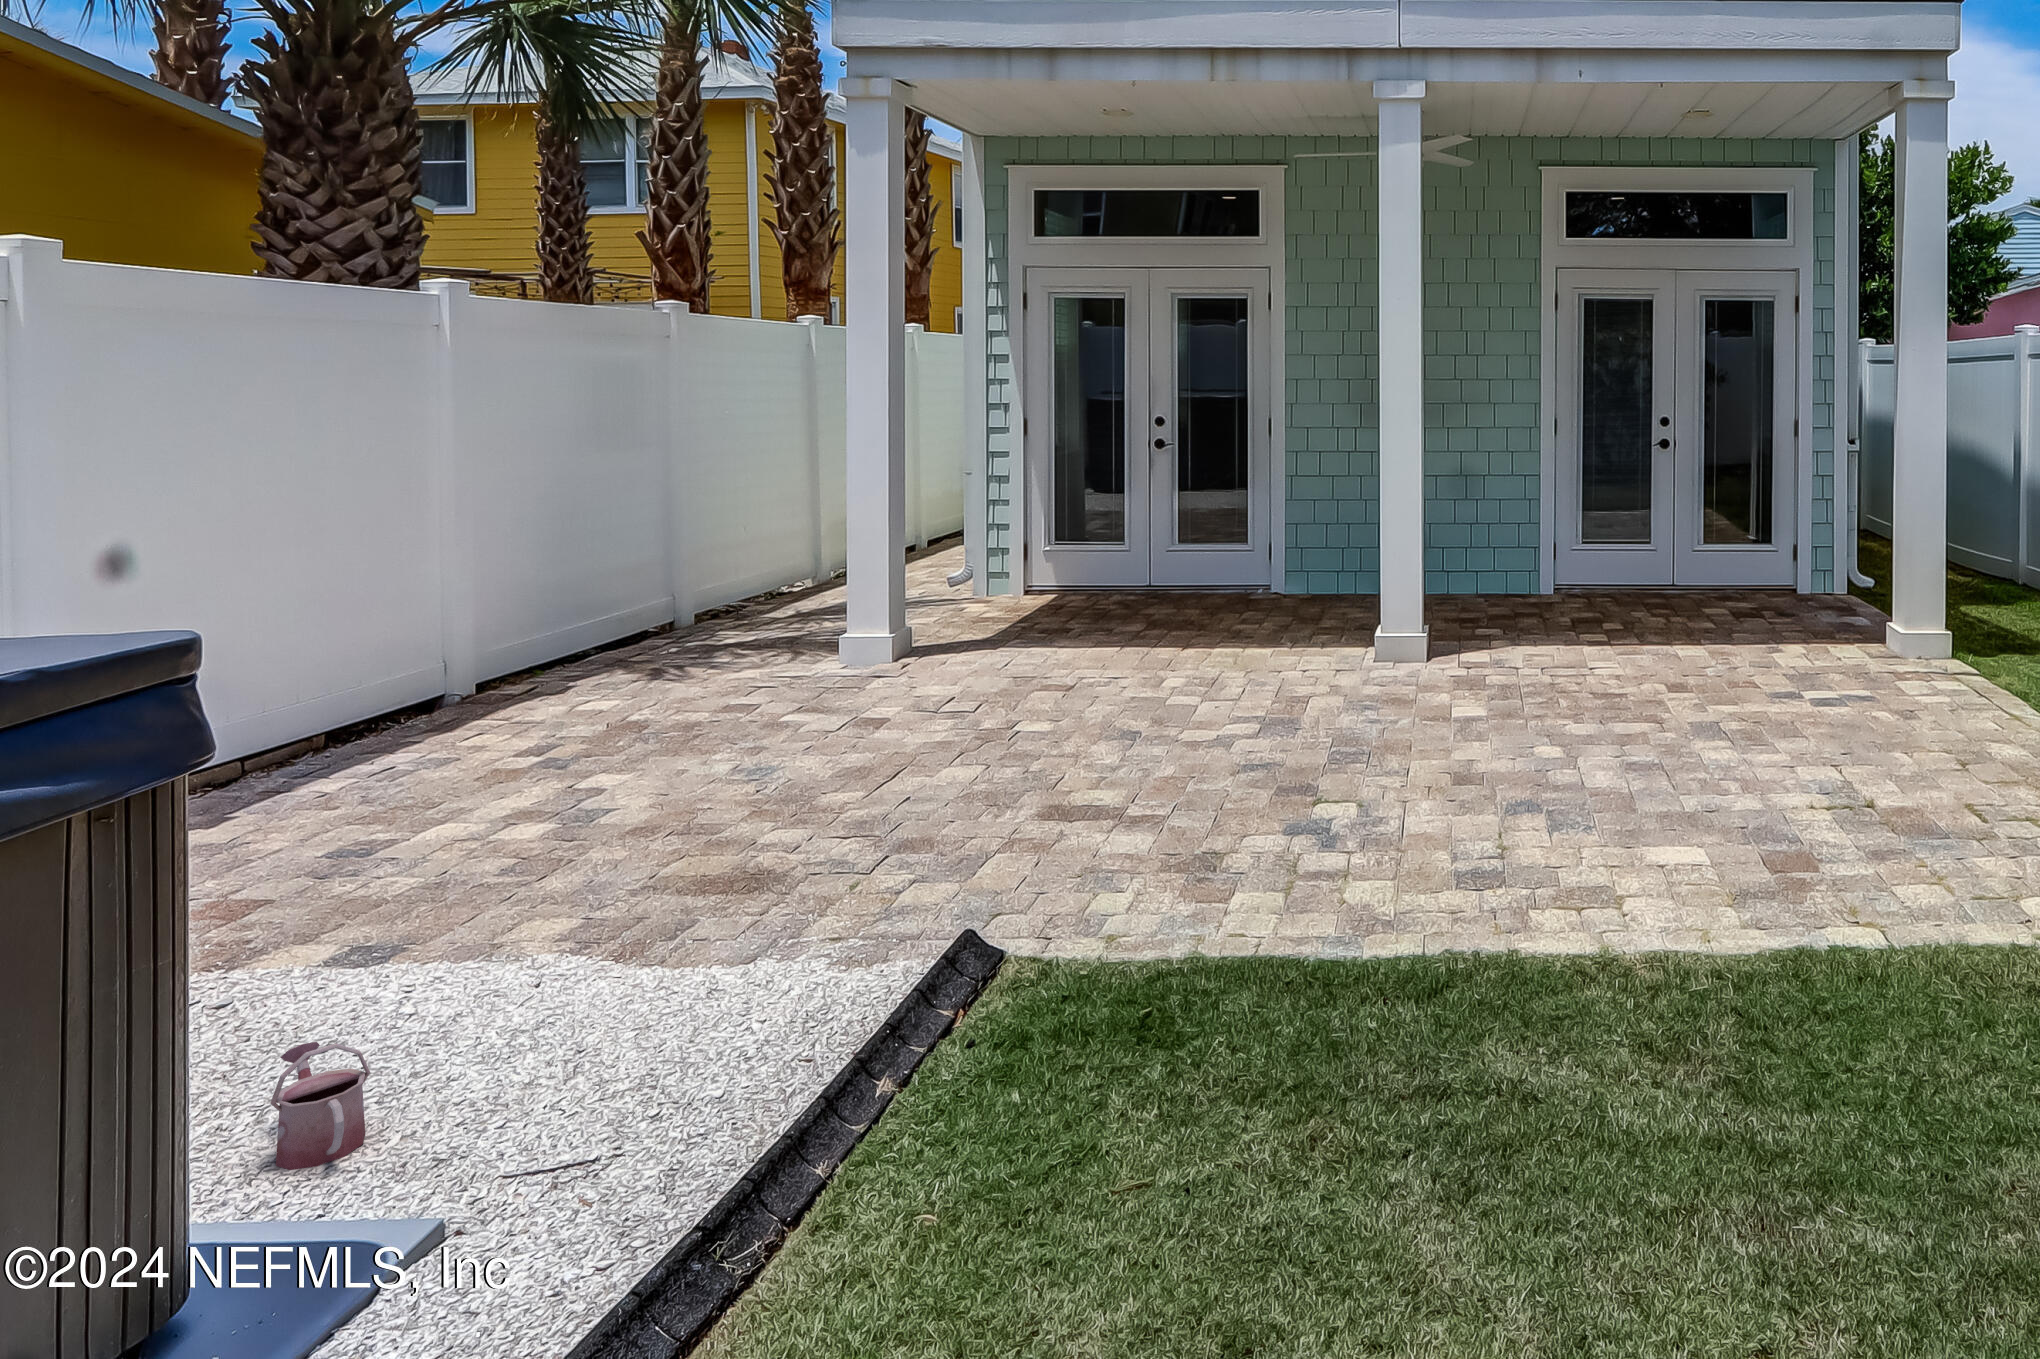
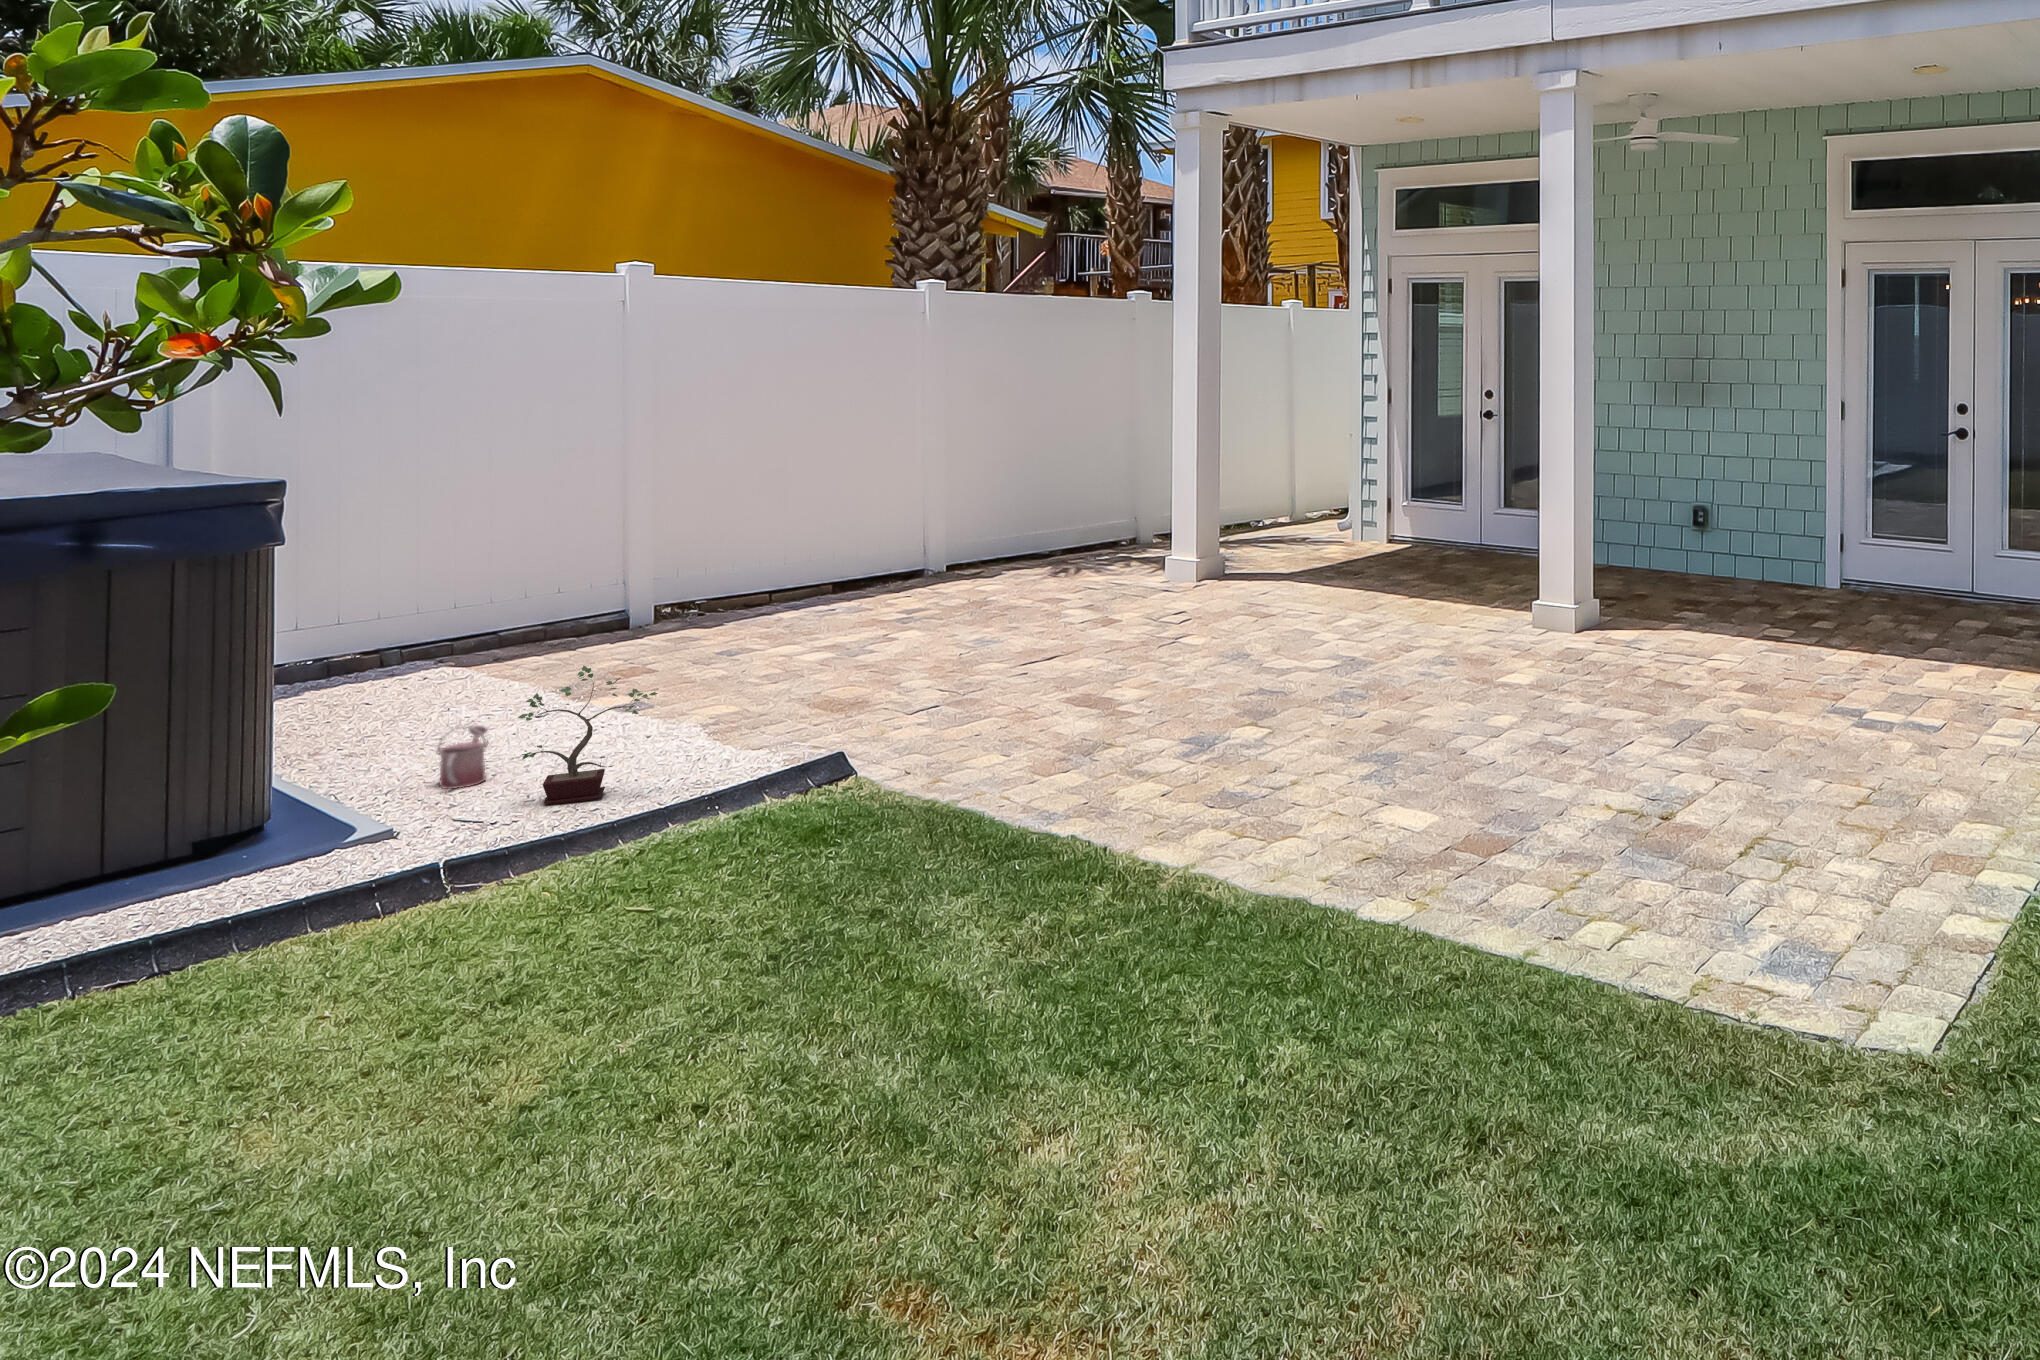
potted plant: none [546,889,764,1135] -> present [518,665,658,805]

